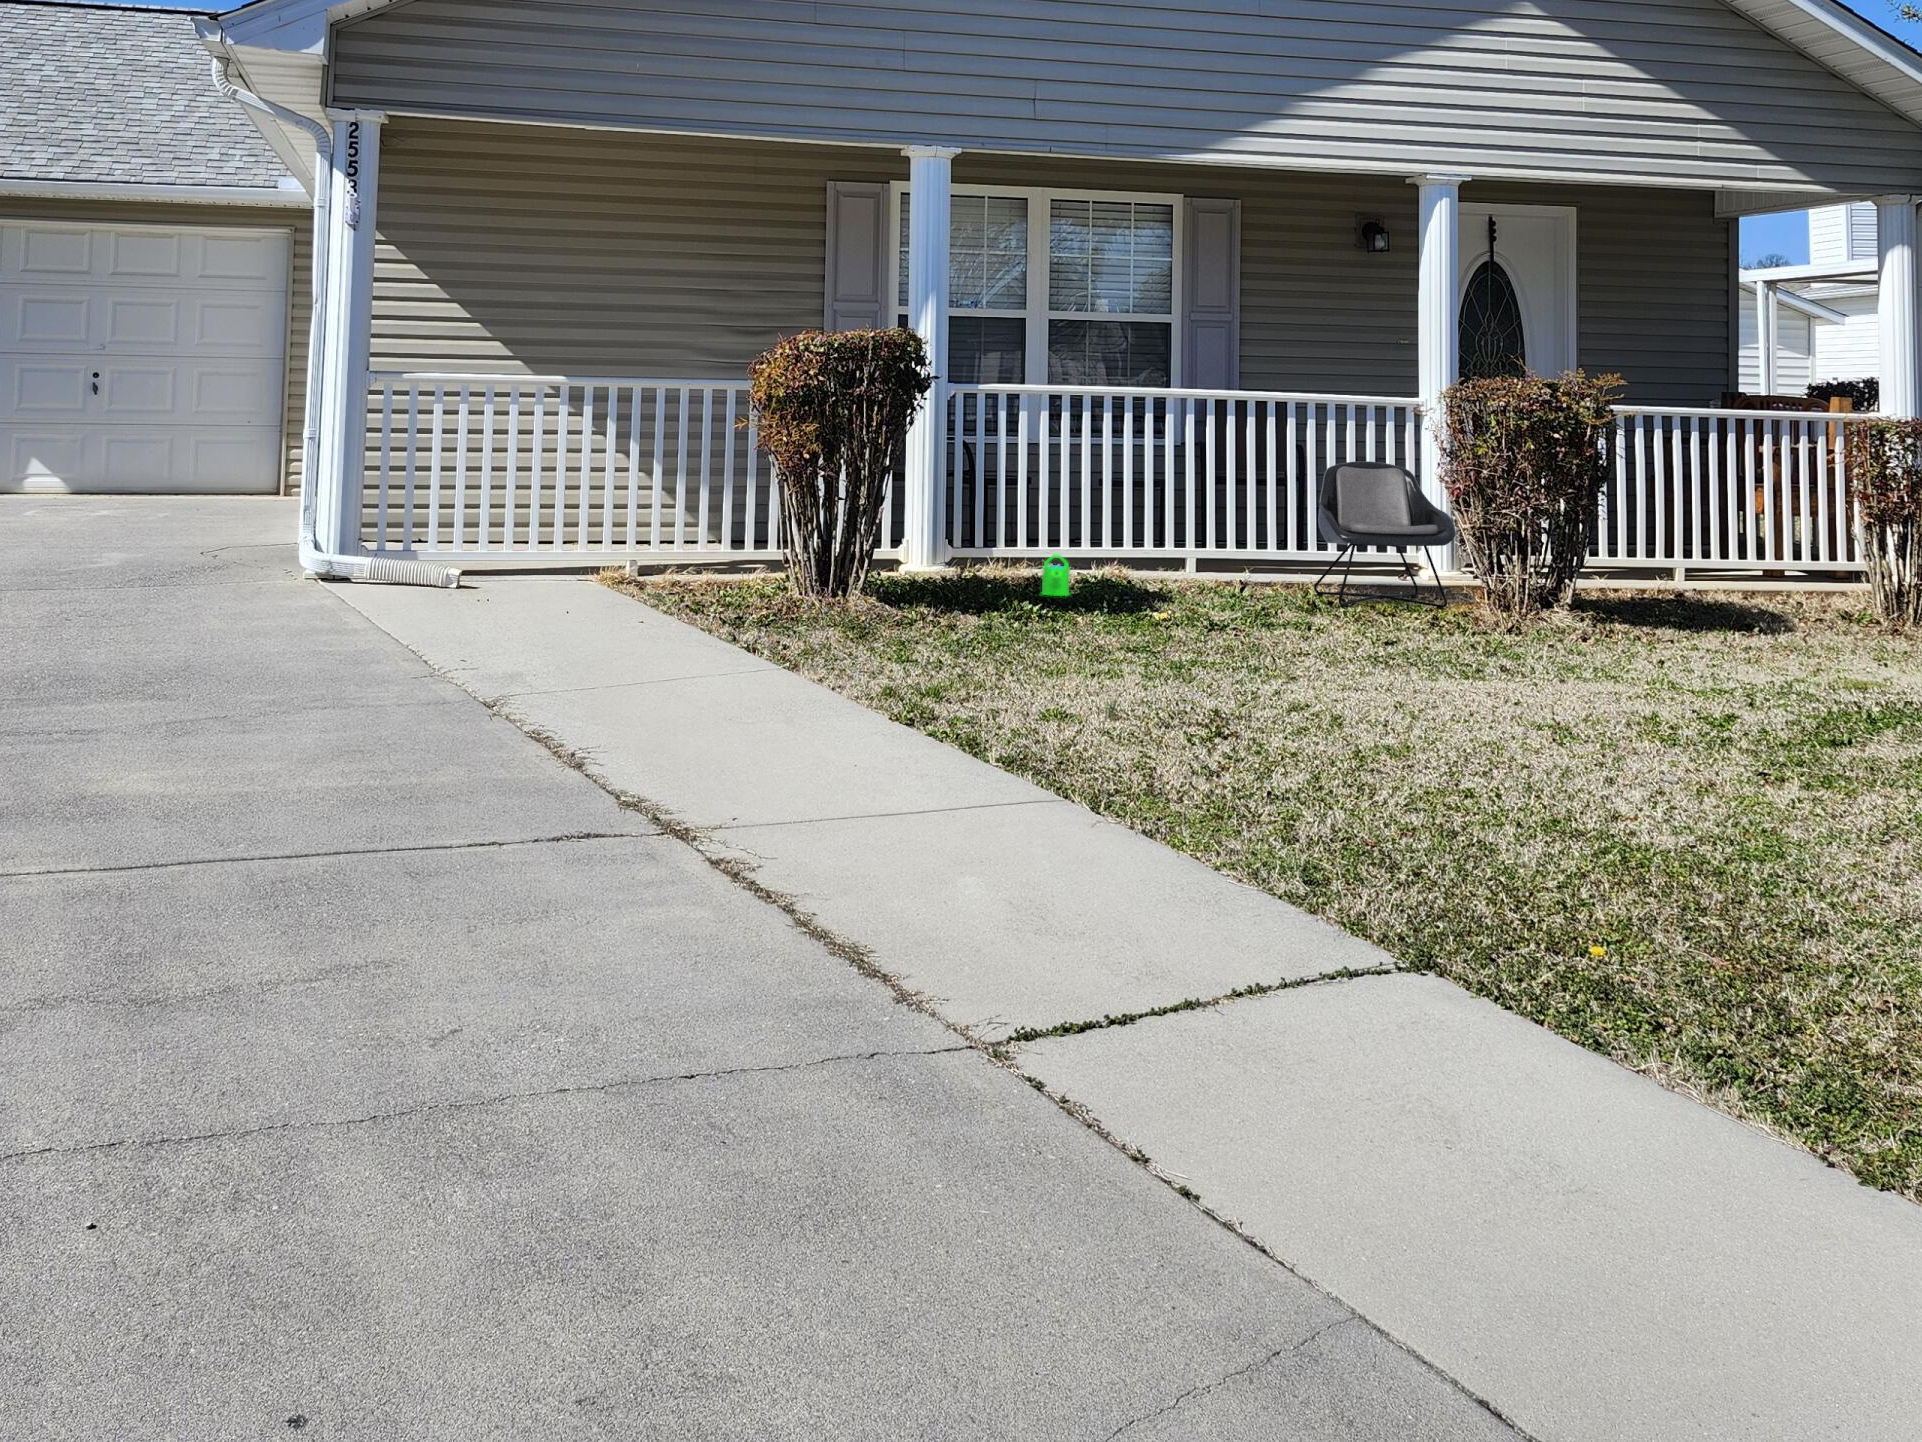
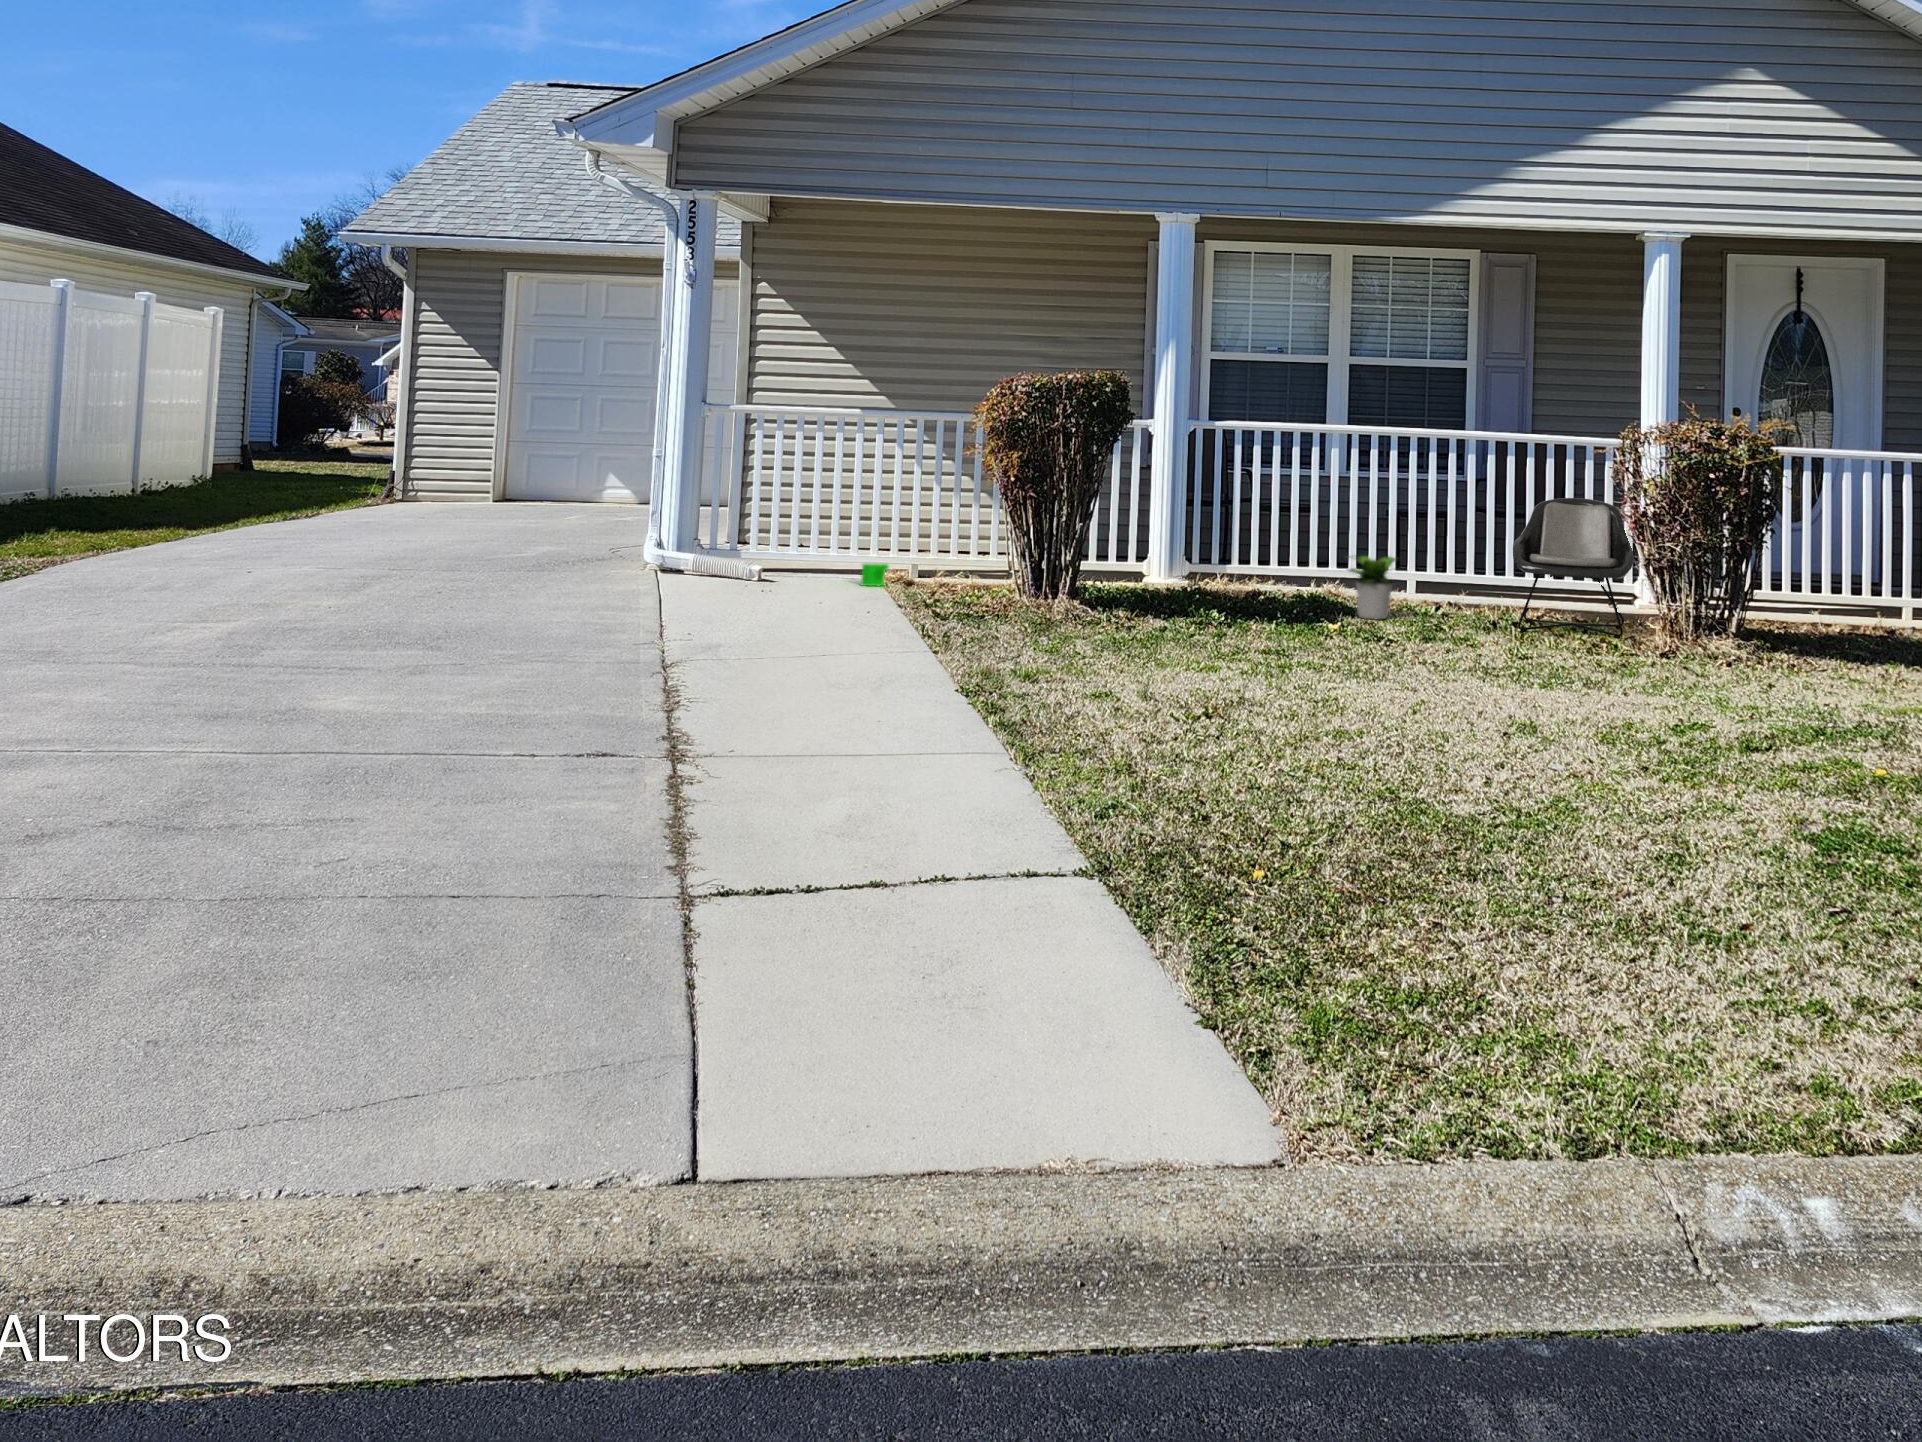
potted plant: none [1136,530,1214,601] -> present [1347,556,1396,620]
watering can: present [1042,553,1070,596] -> present [861,564,889,586]

